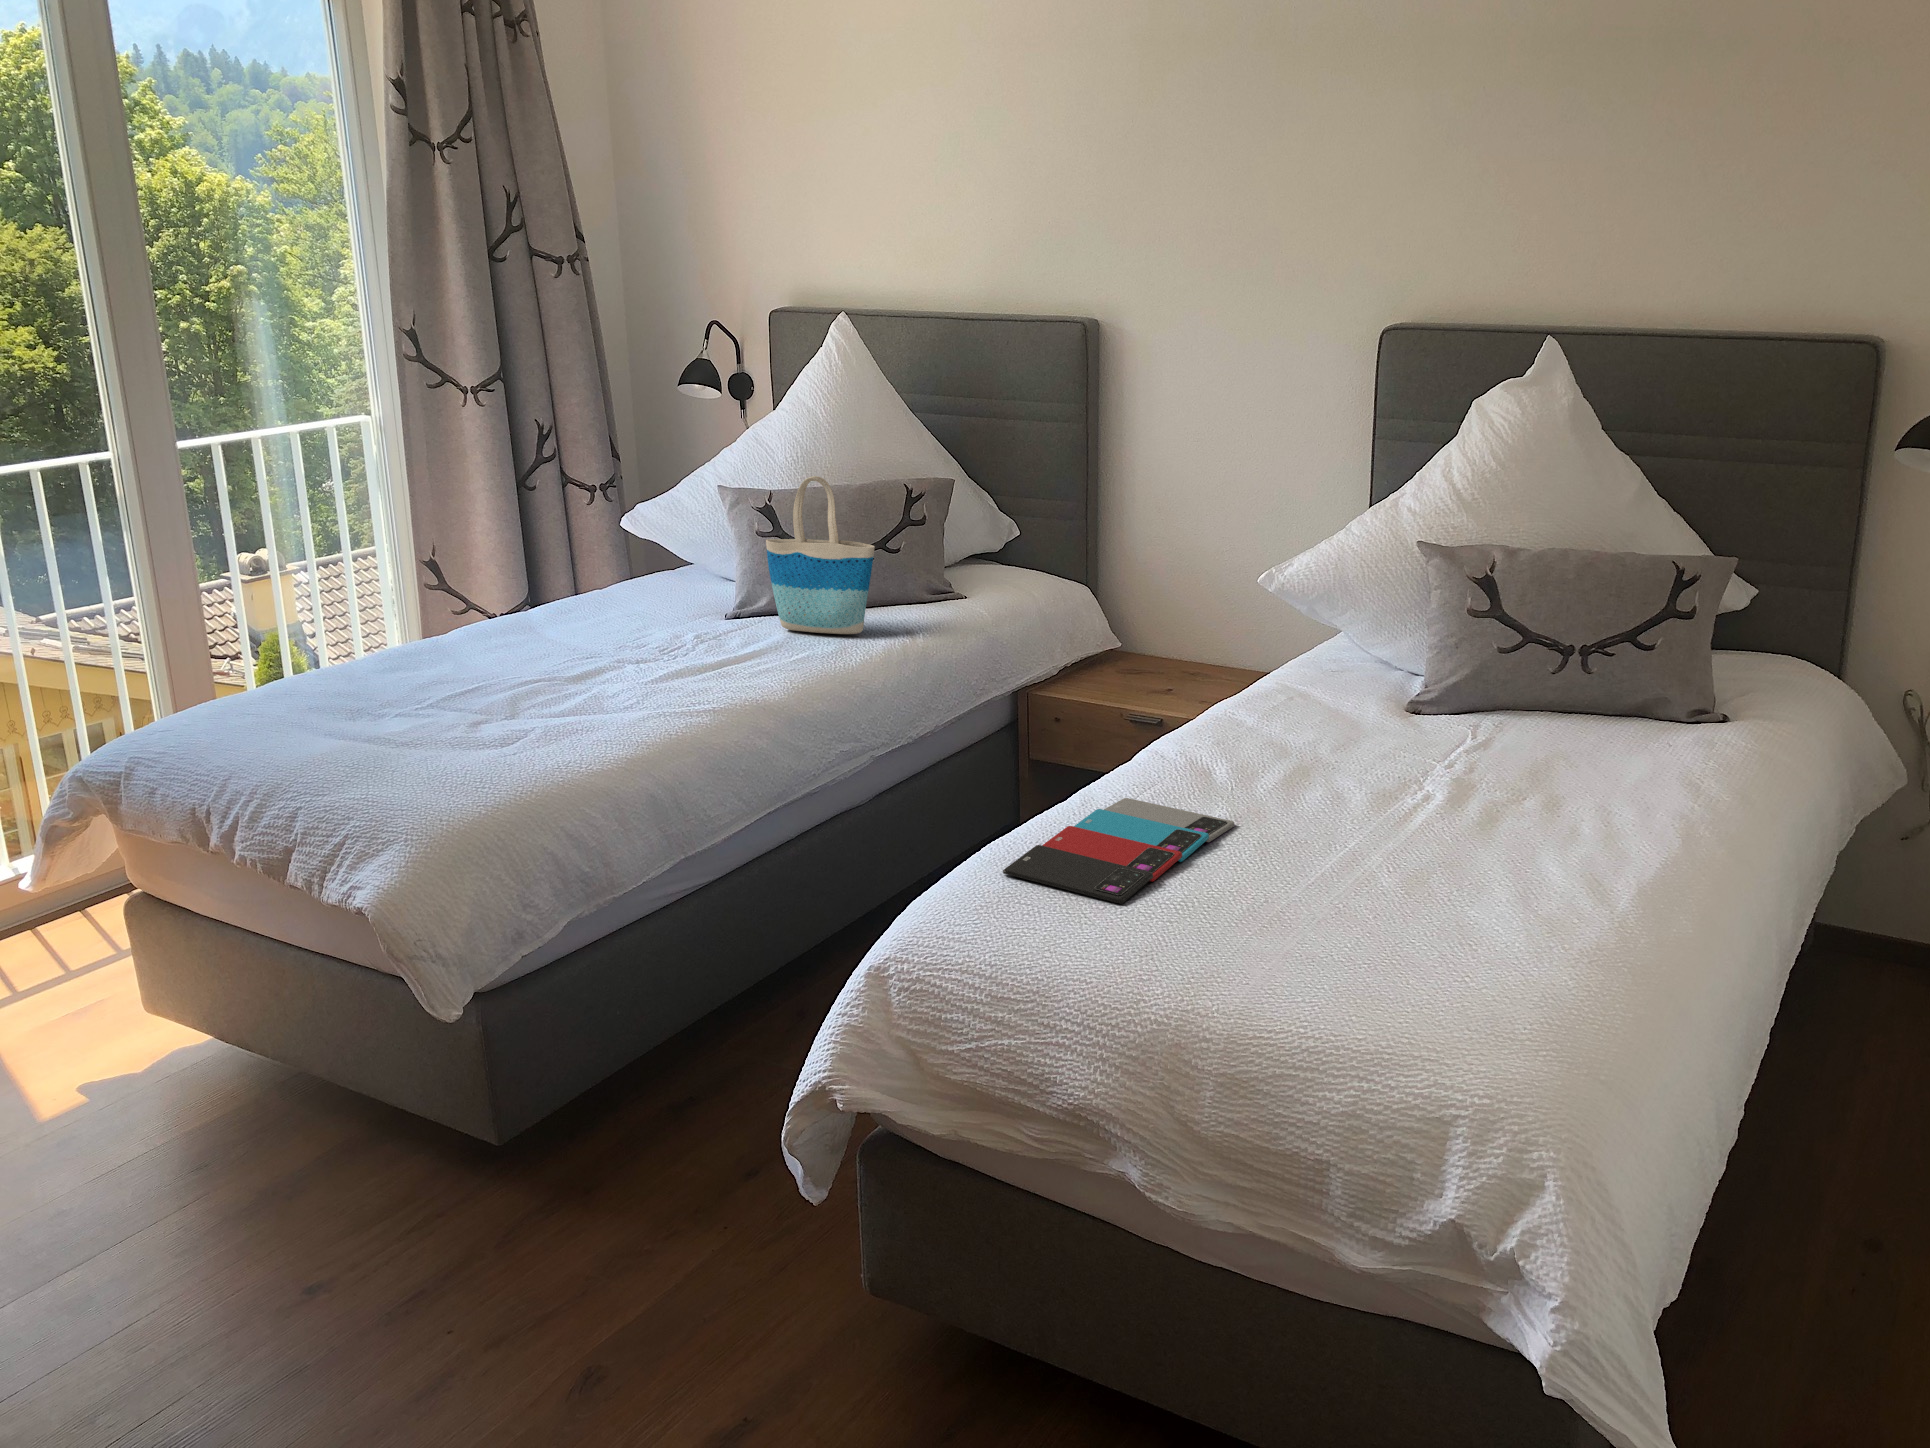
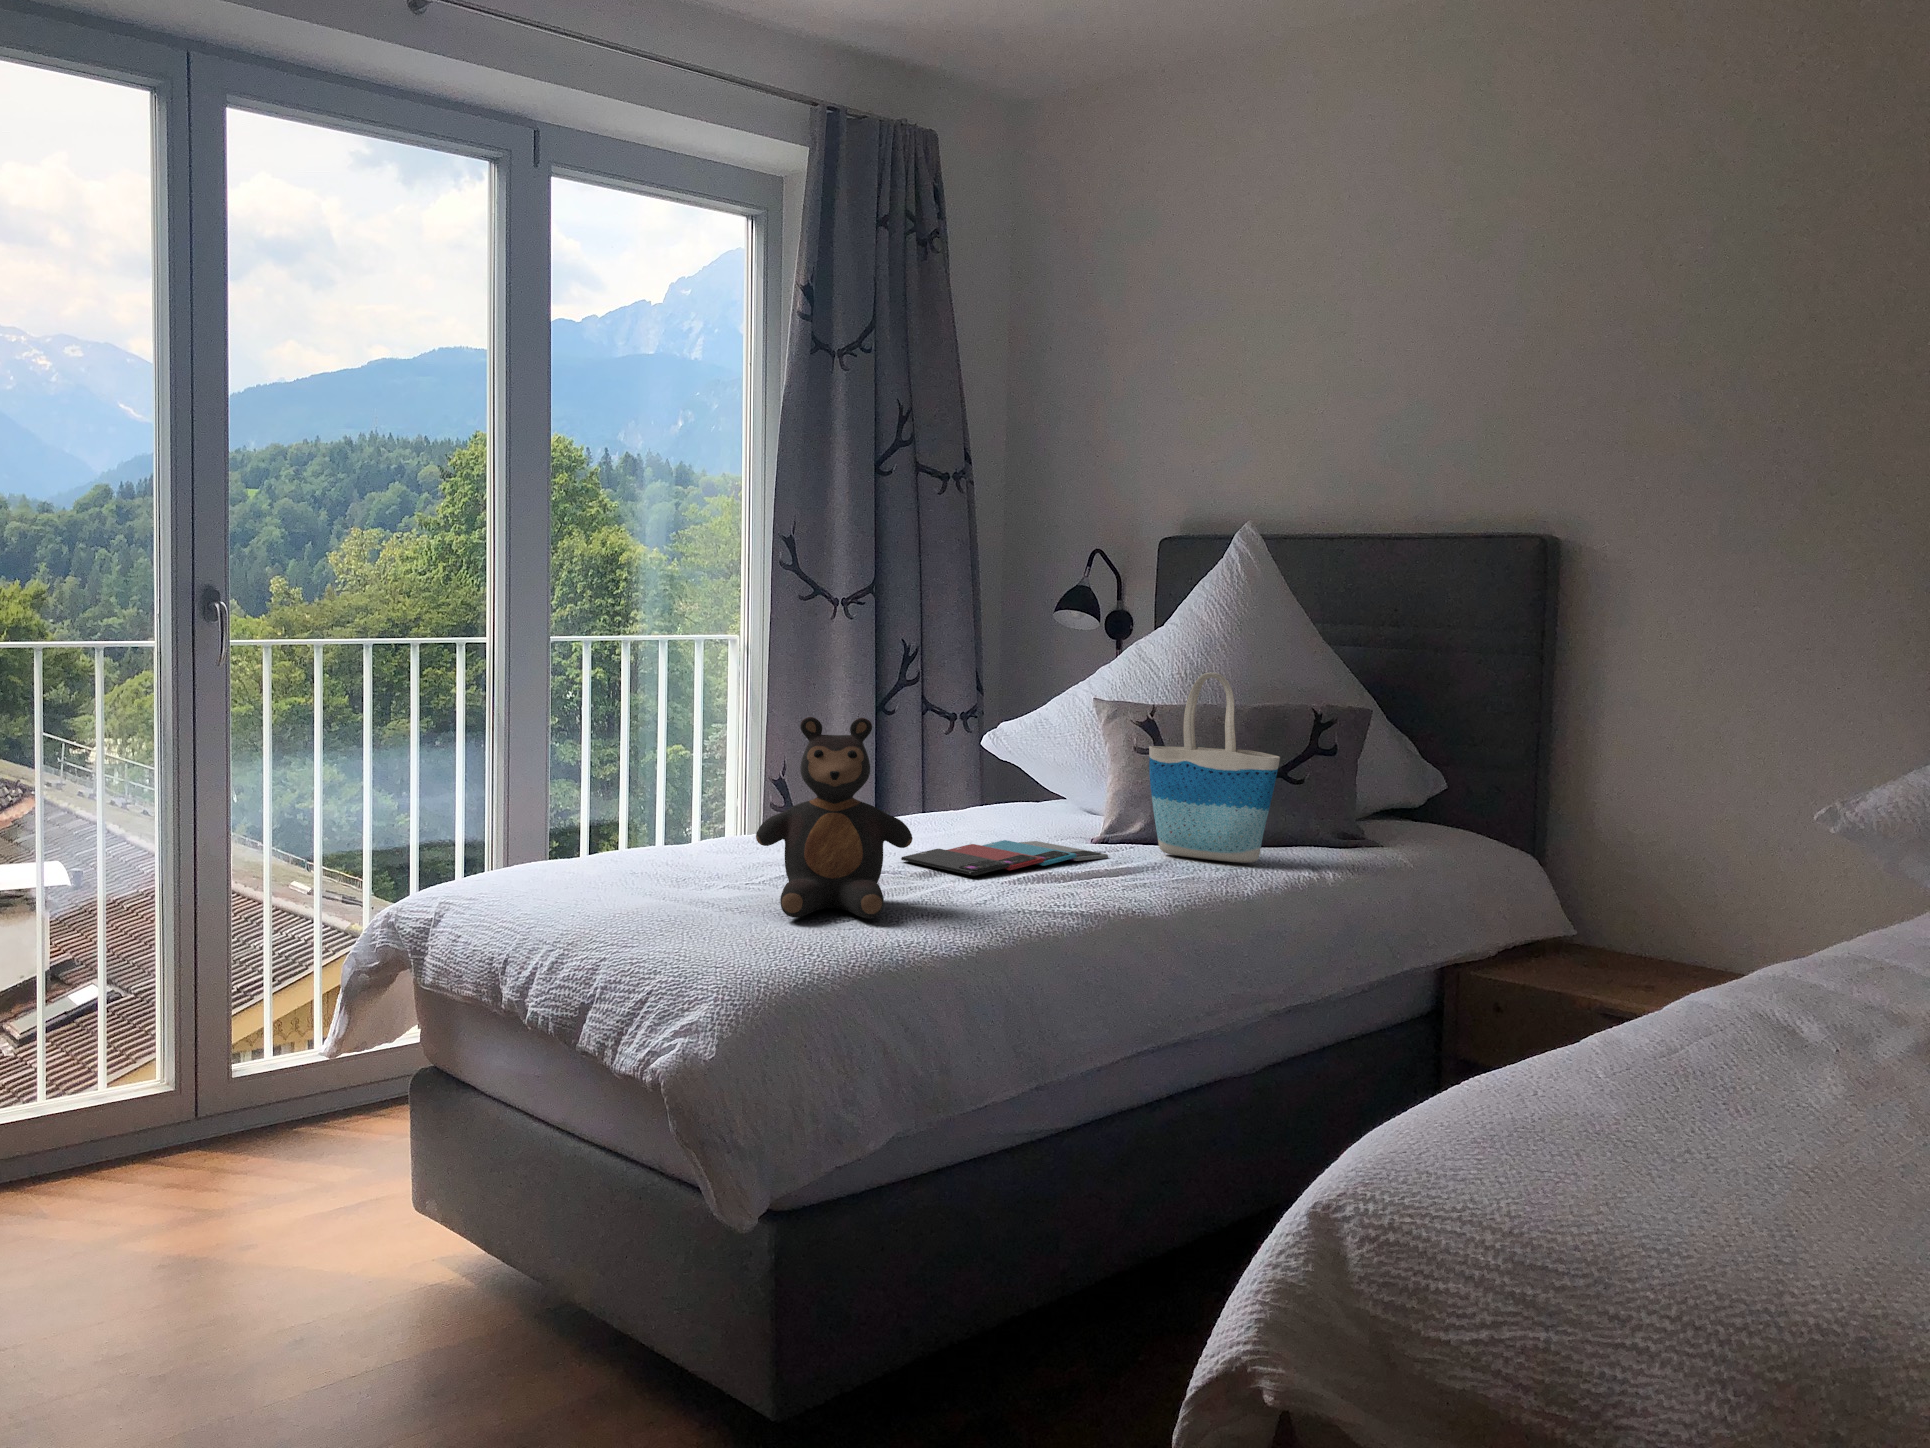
teddy bear: none [421,564,563,745] -> present [756,717,913,919]
smartphone: present [1003,798,1235,904] -> present [901,840,1108,876]

